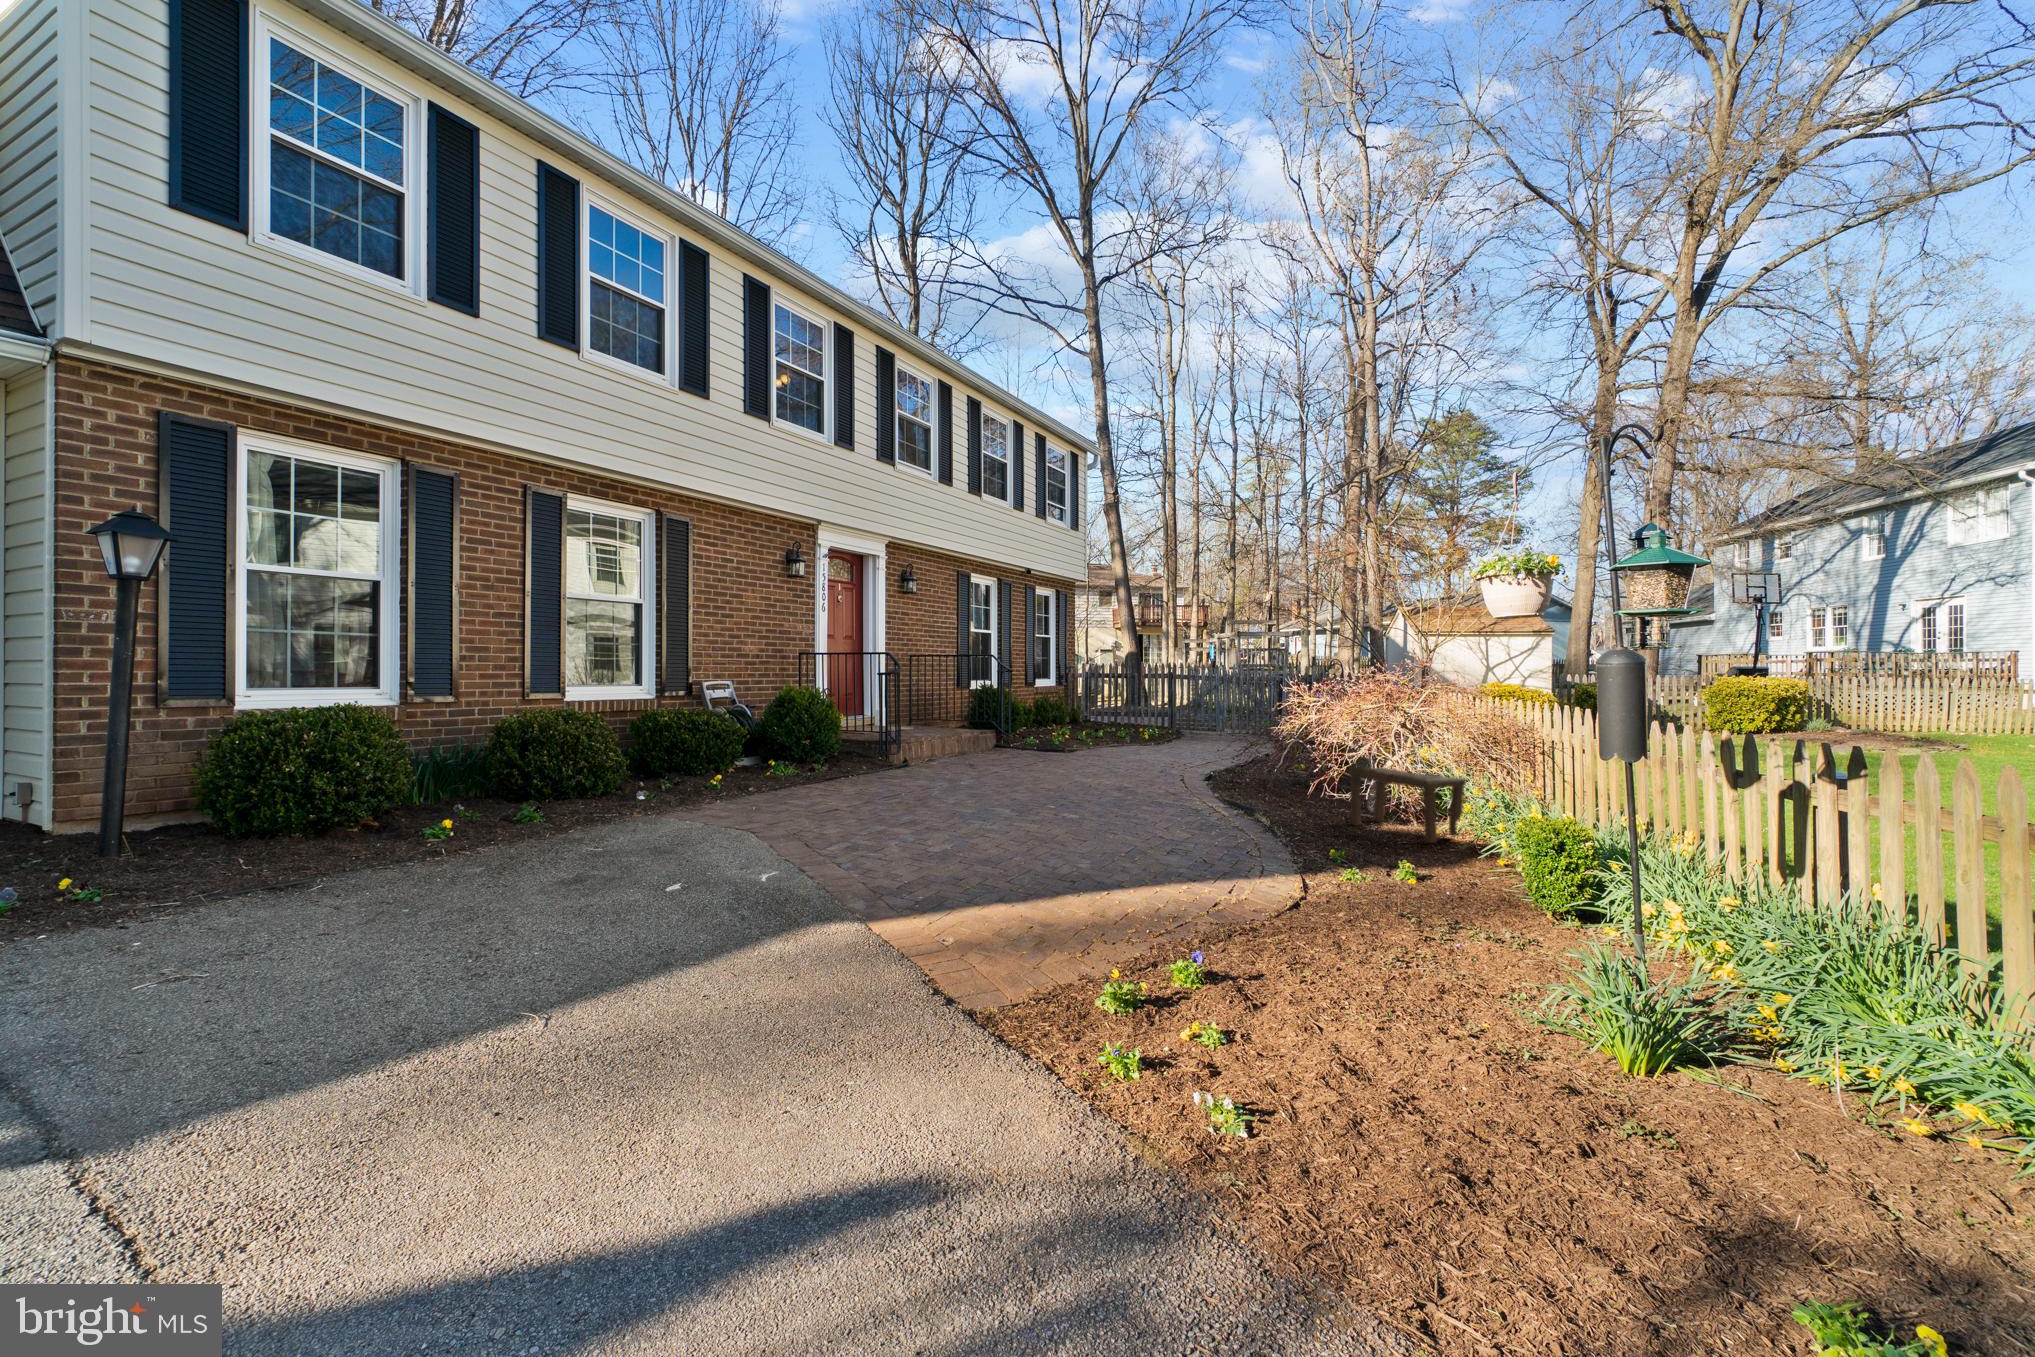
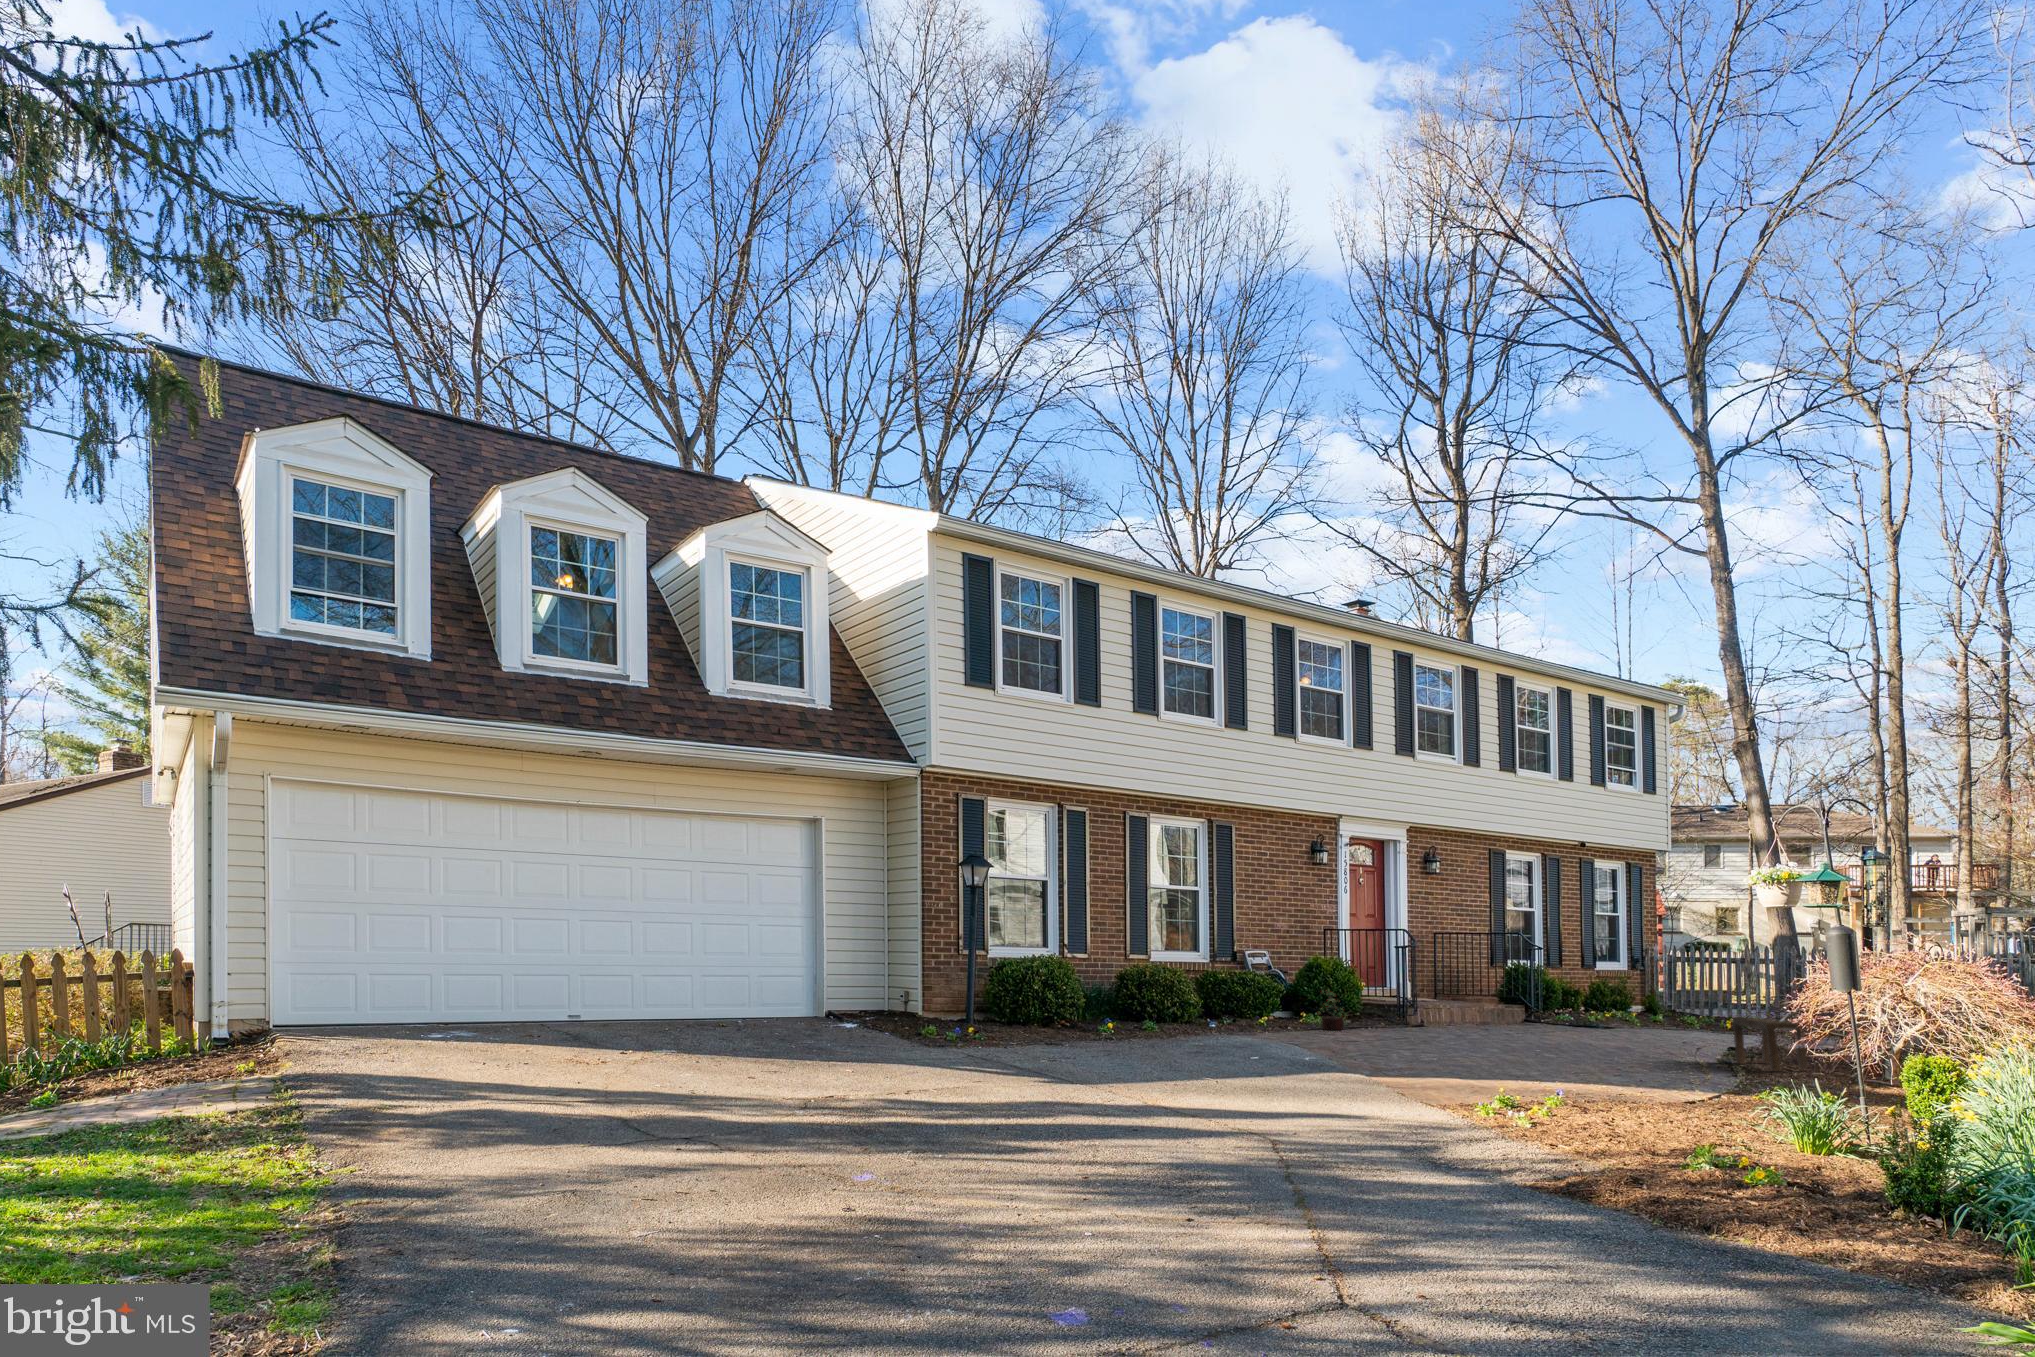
decorative plant: none [795,727,831,778] -> present [1317,990,1344,1030]

